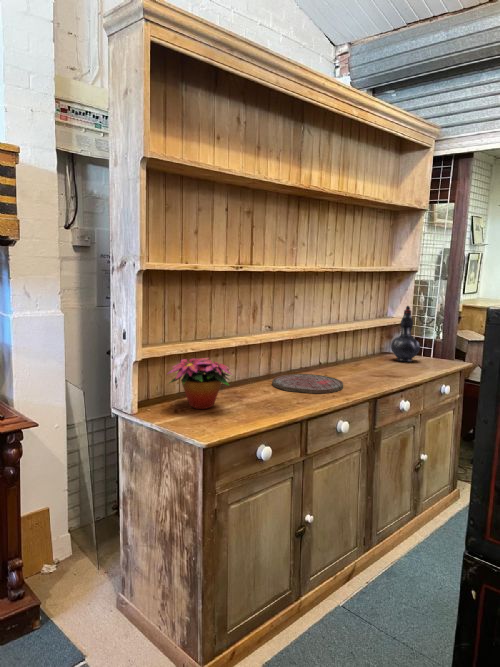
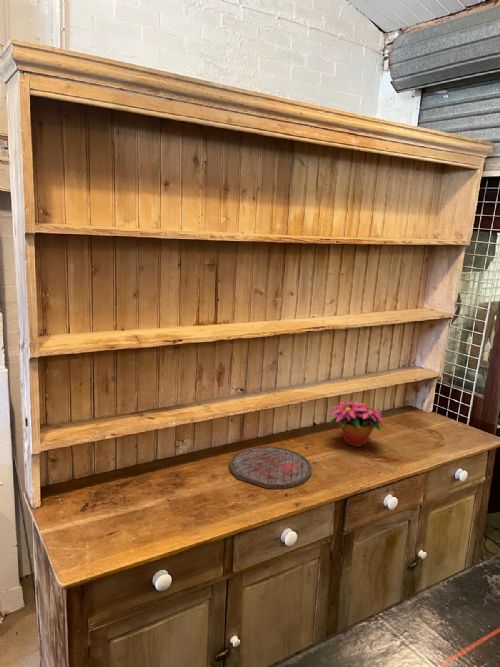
decorative vase: present [391,306,420,362] -> none [408,362,443,429]
flower arrangement: present [169,358,231,409] -> present [329,401,383,447]

